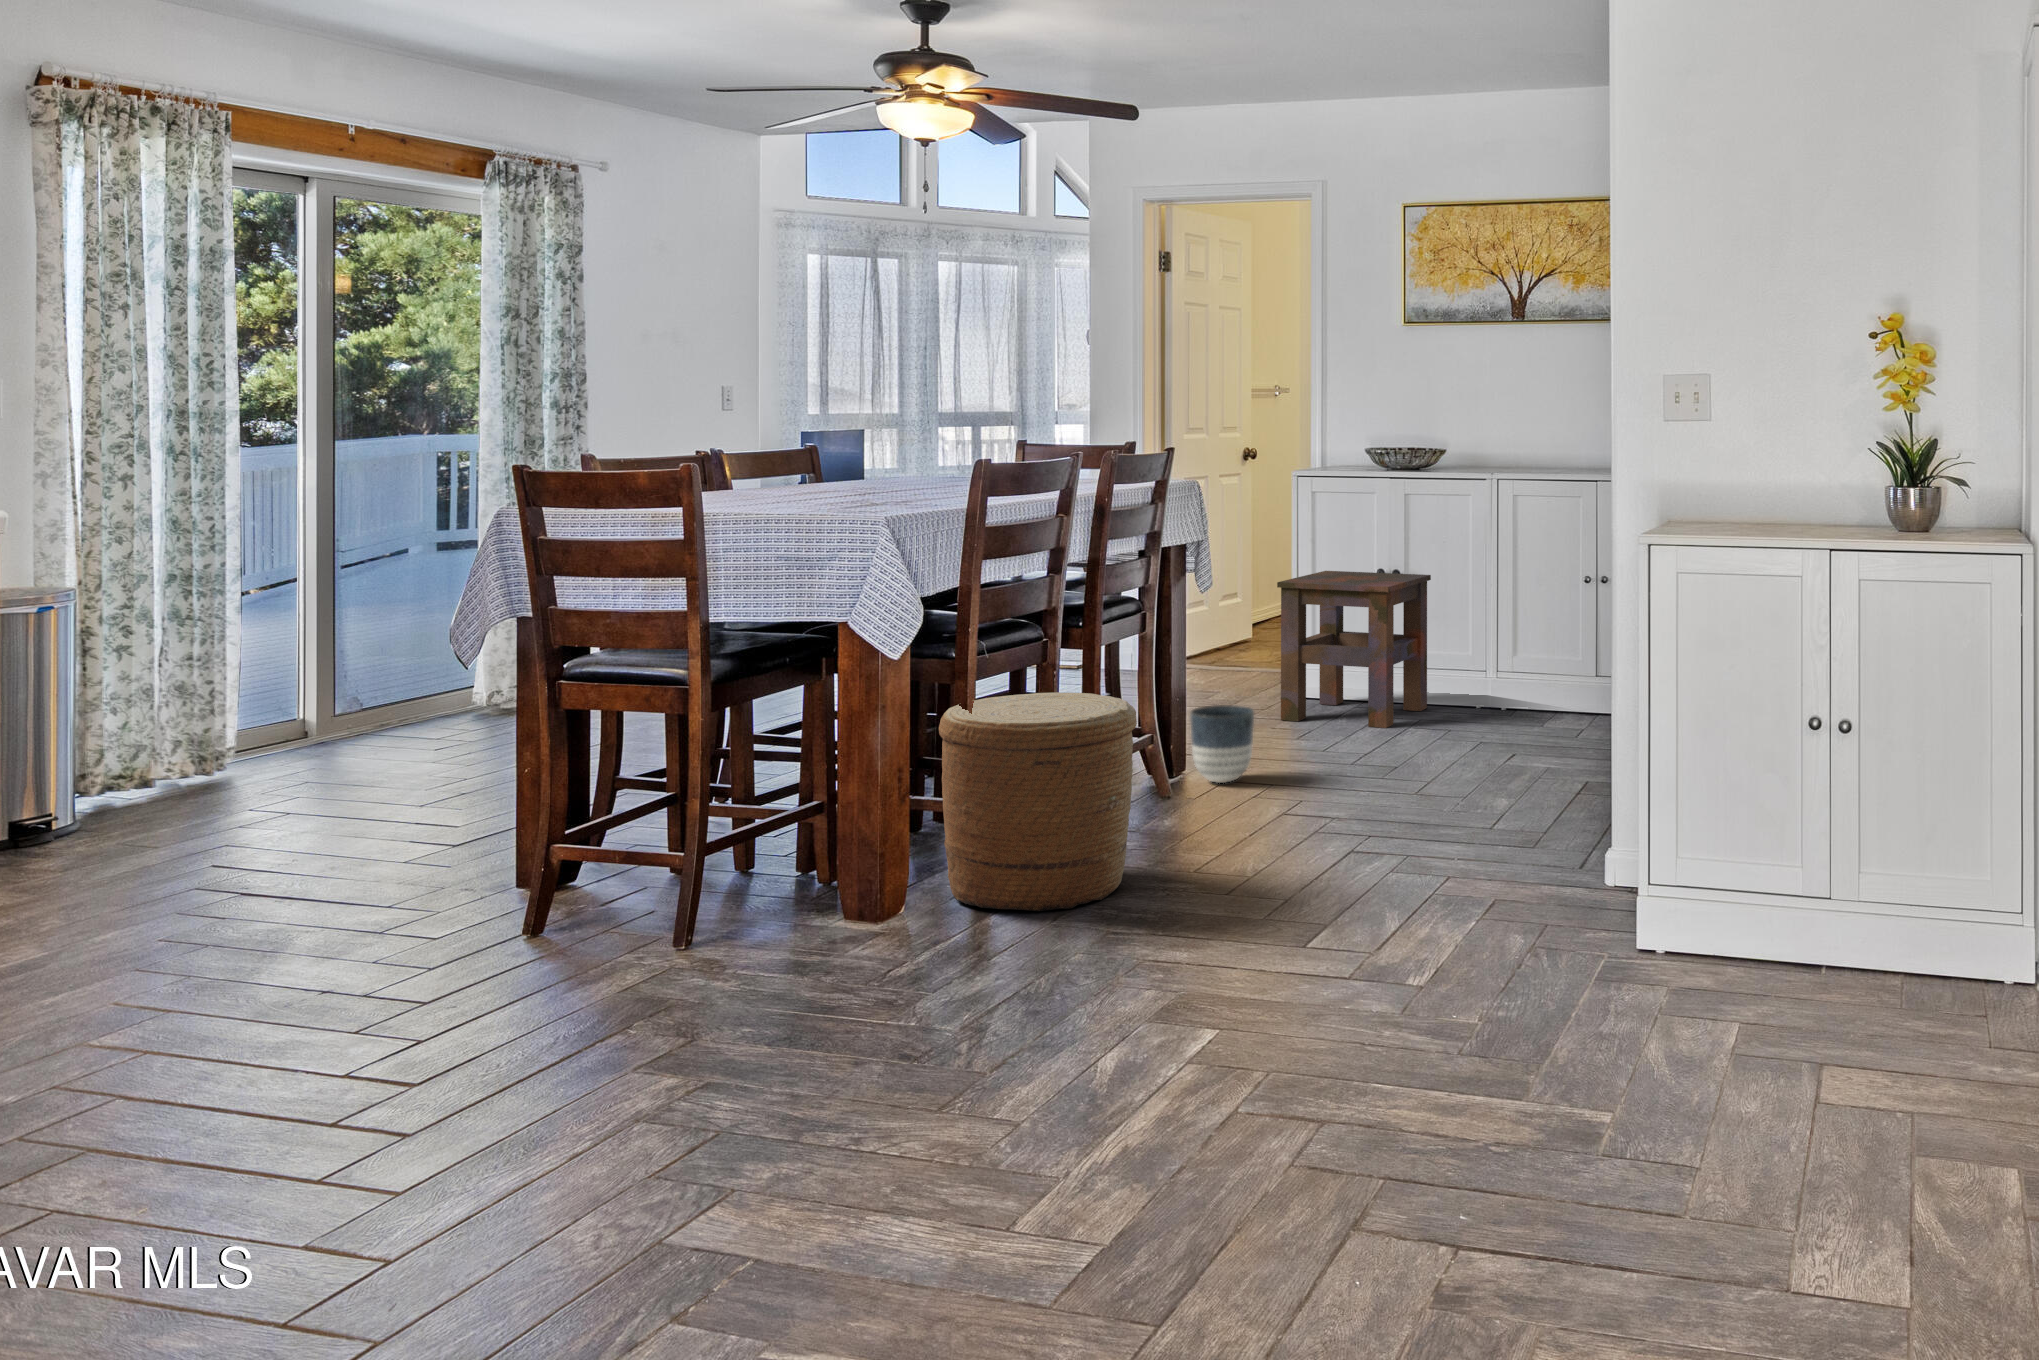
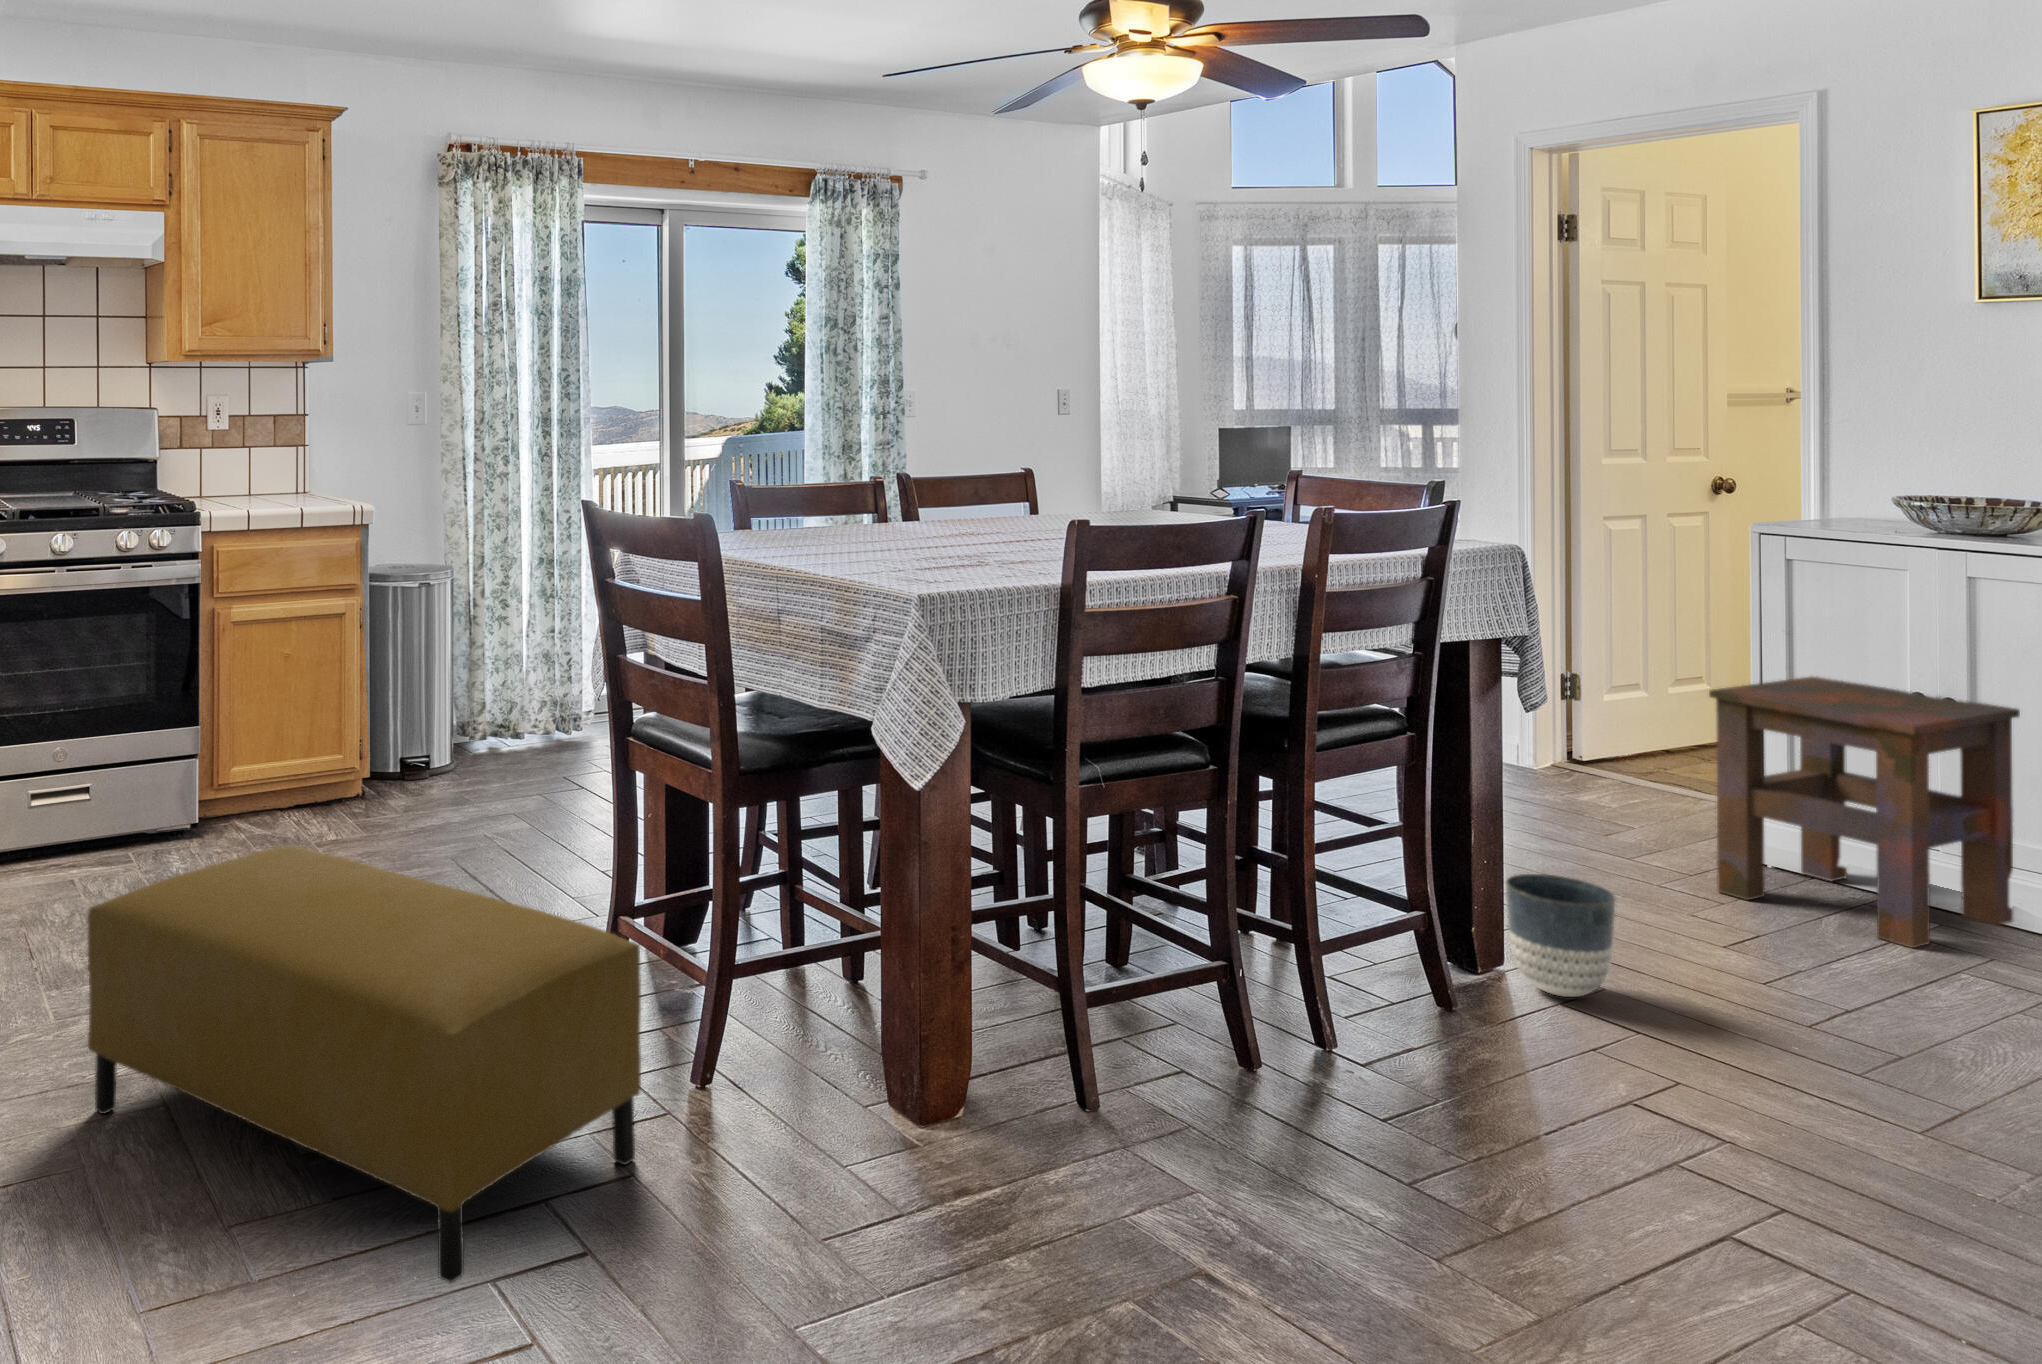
woven basket: present [939,692,1137,911] -> none [1023,839,1312,1189]
ottoman: none [46,808,679,1109] -> present [88,846,641,1283]

